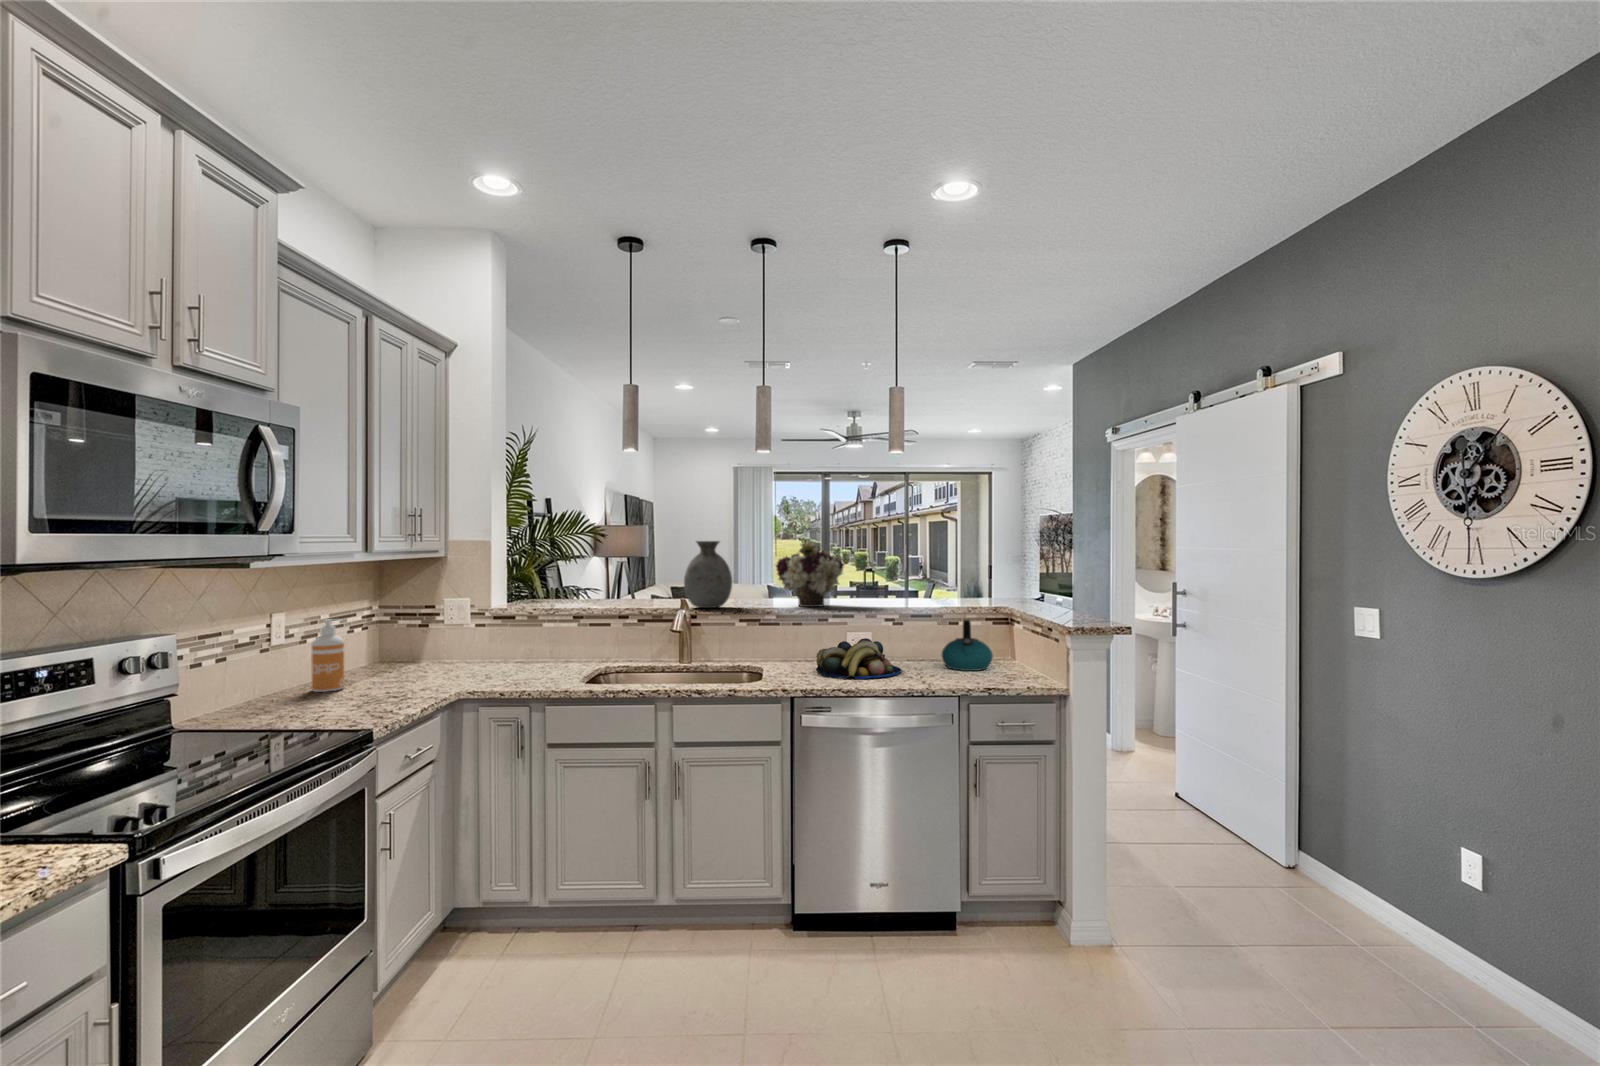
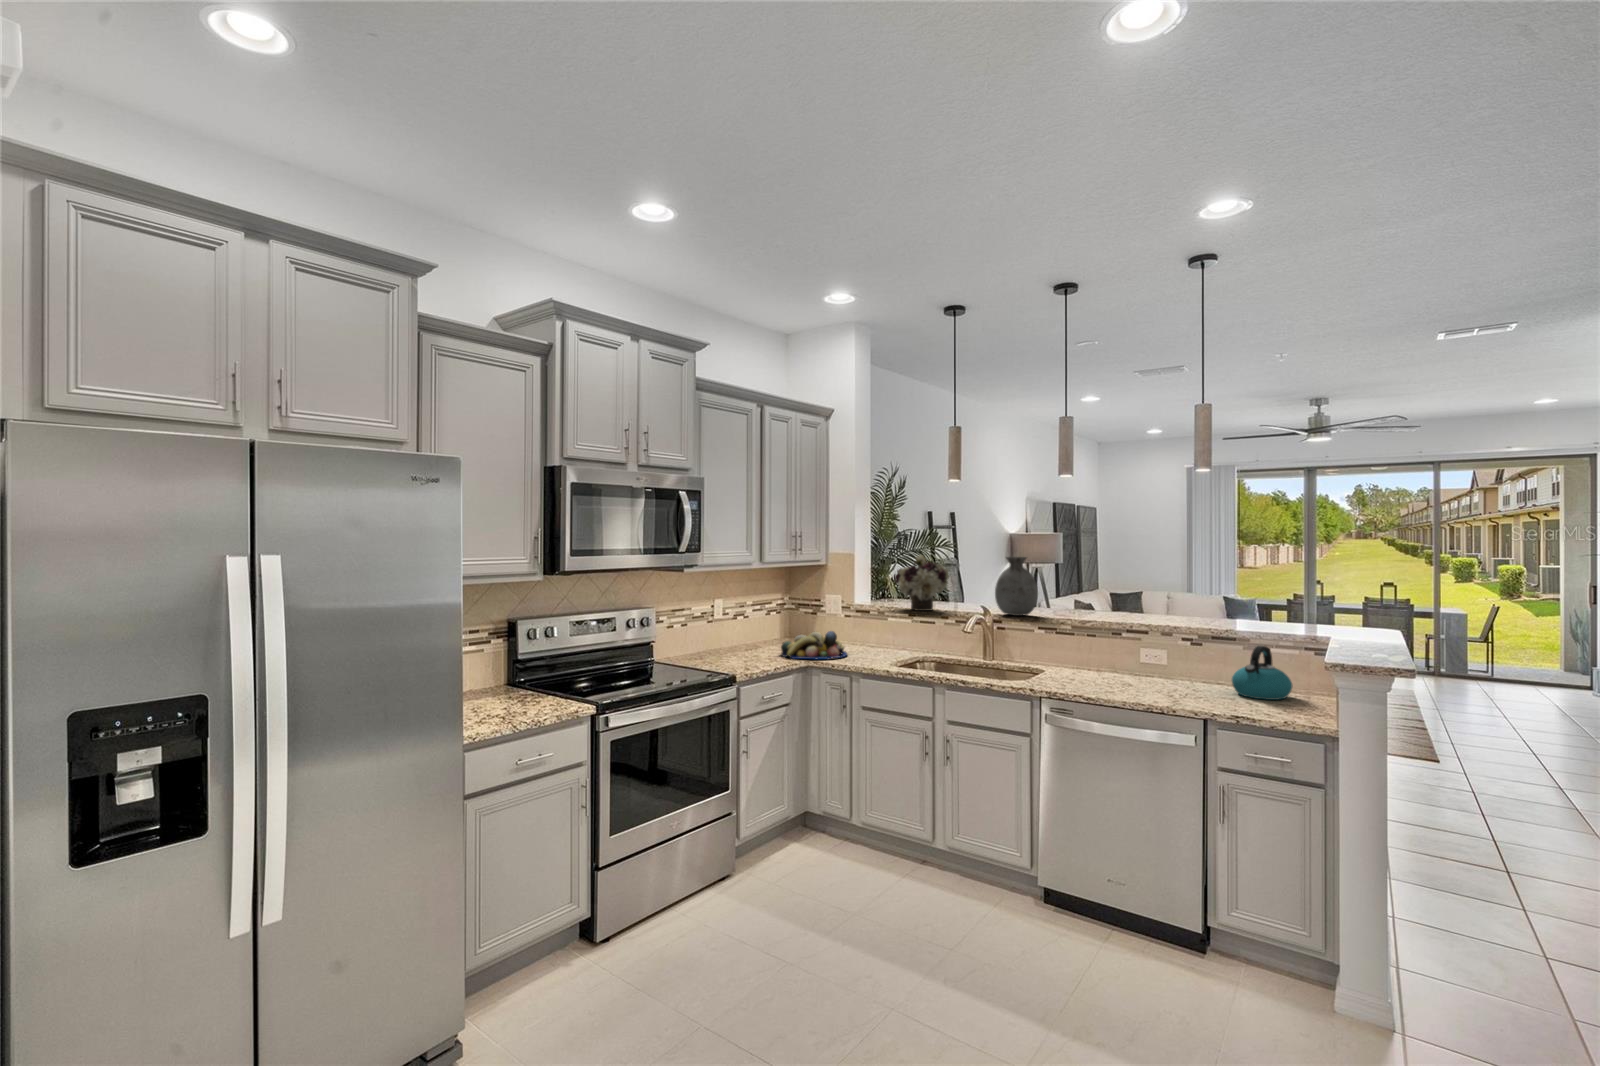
flower arrangement: present [776,540,844,607] -> present [895,555,949,611]
soap dispenser: present [312,619,344,692] -> none [734,605,752,652]
fruit bowl: present [816,638,902,680] -> present [781,631,847,659]

